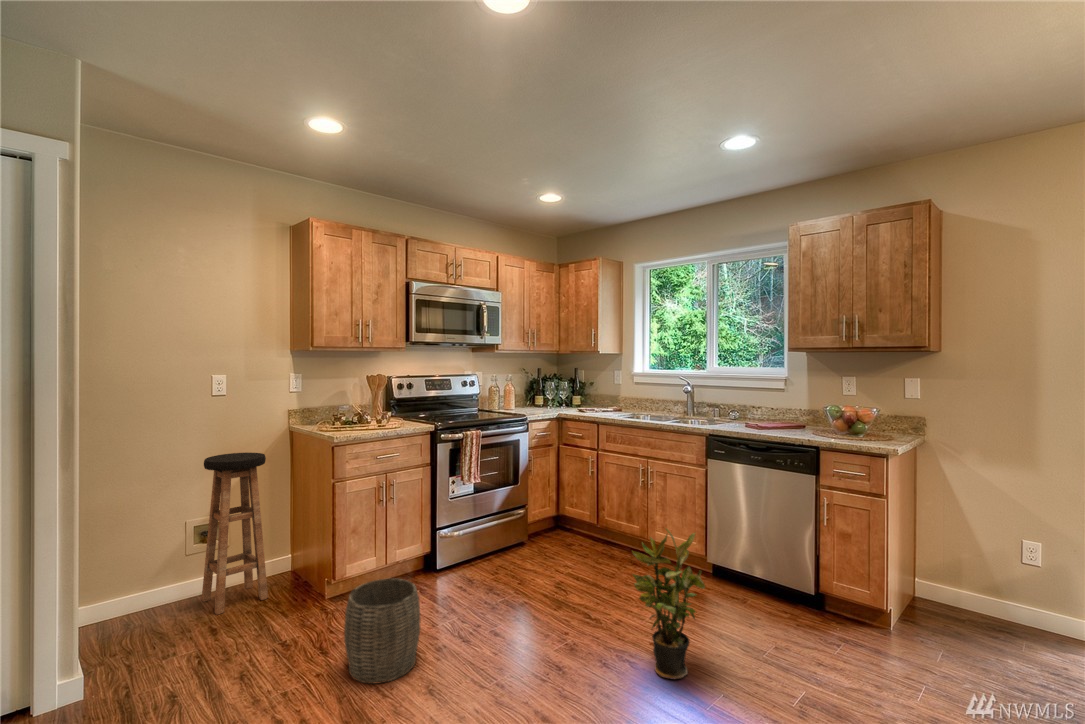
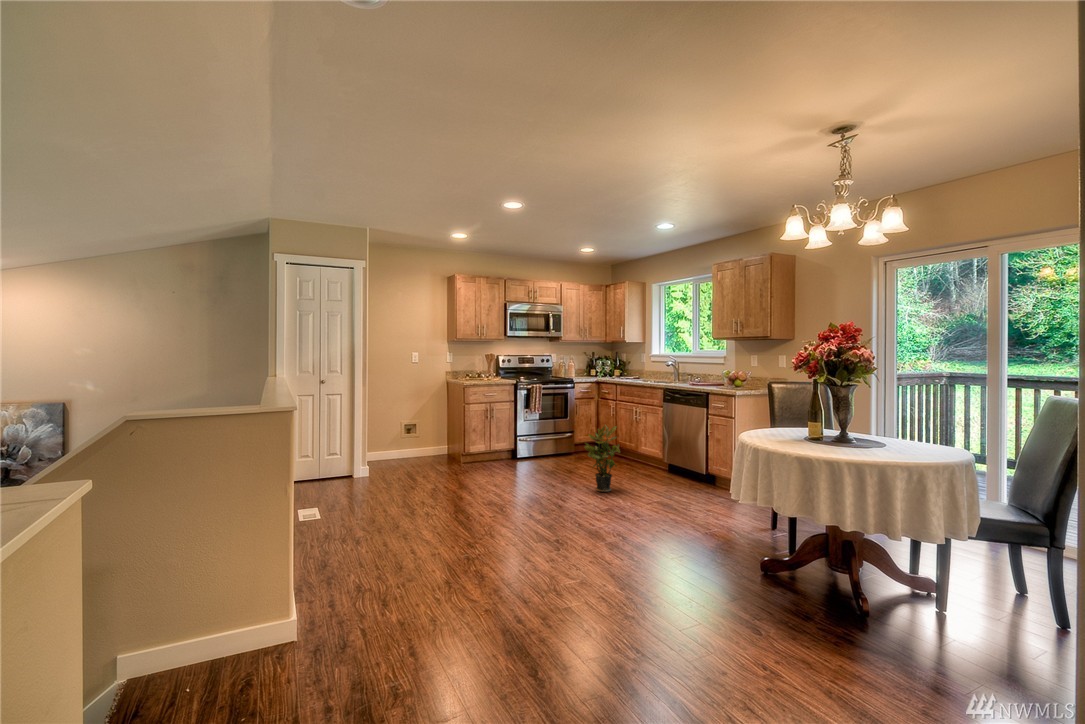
bar stool: present [202,453,268,615] -> none [408,391,436,462]
woven basket: present [344,578,420,684] -> none [464,444,496,482]

